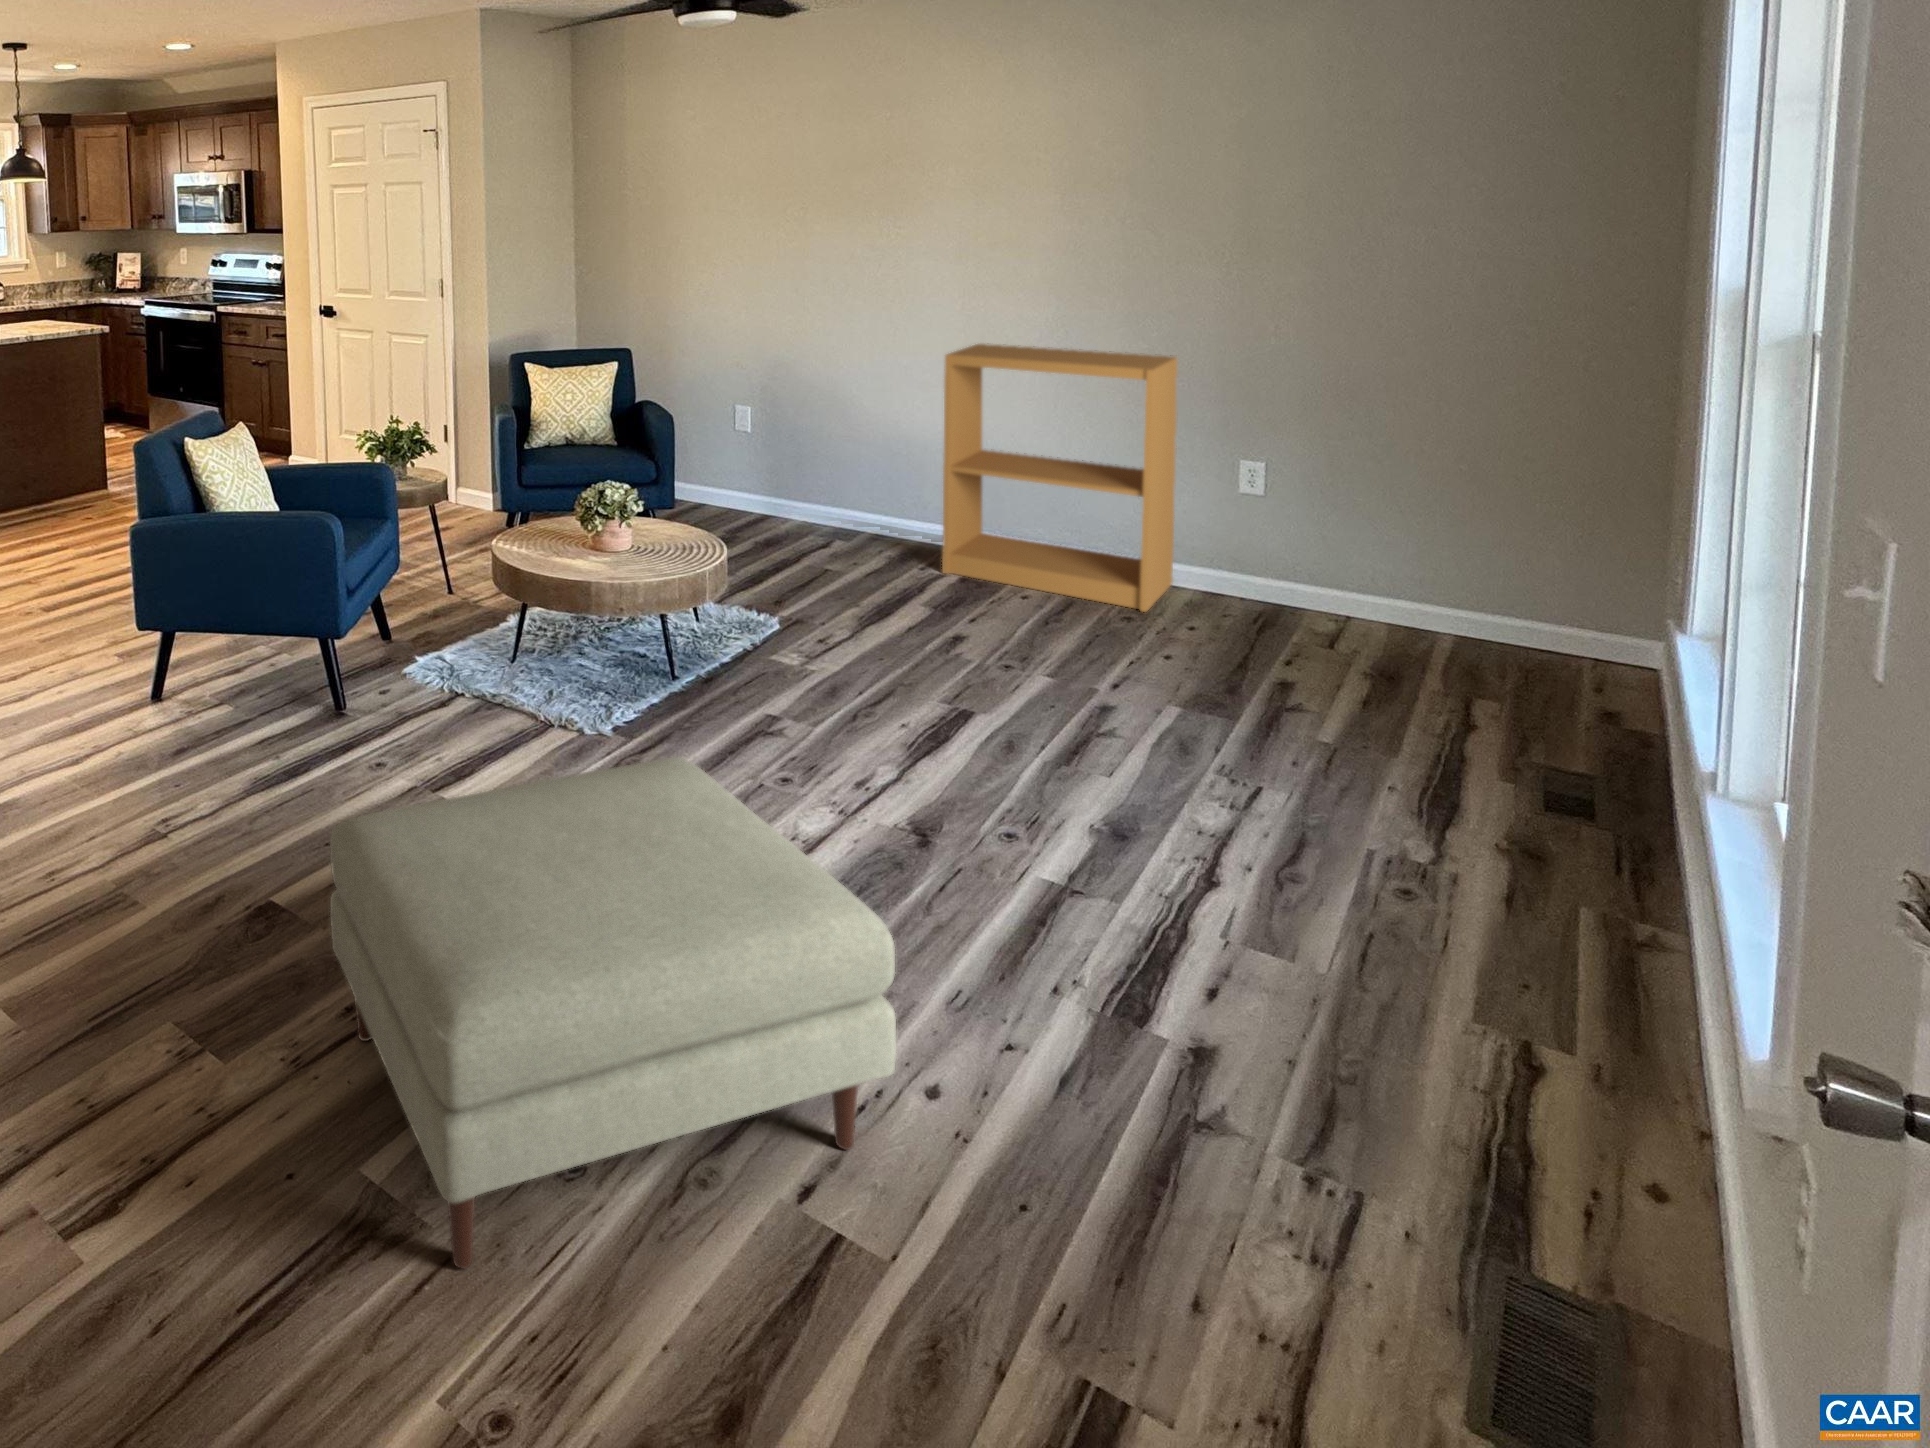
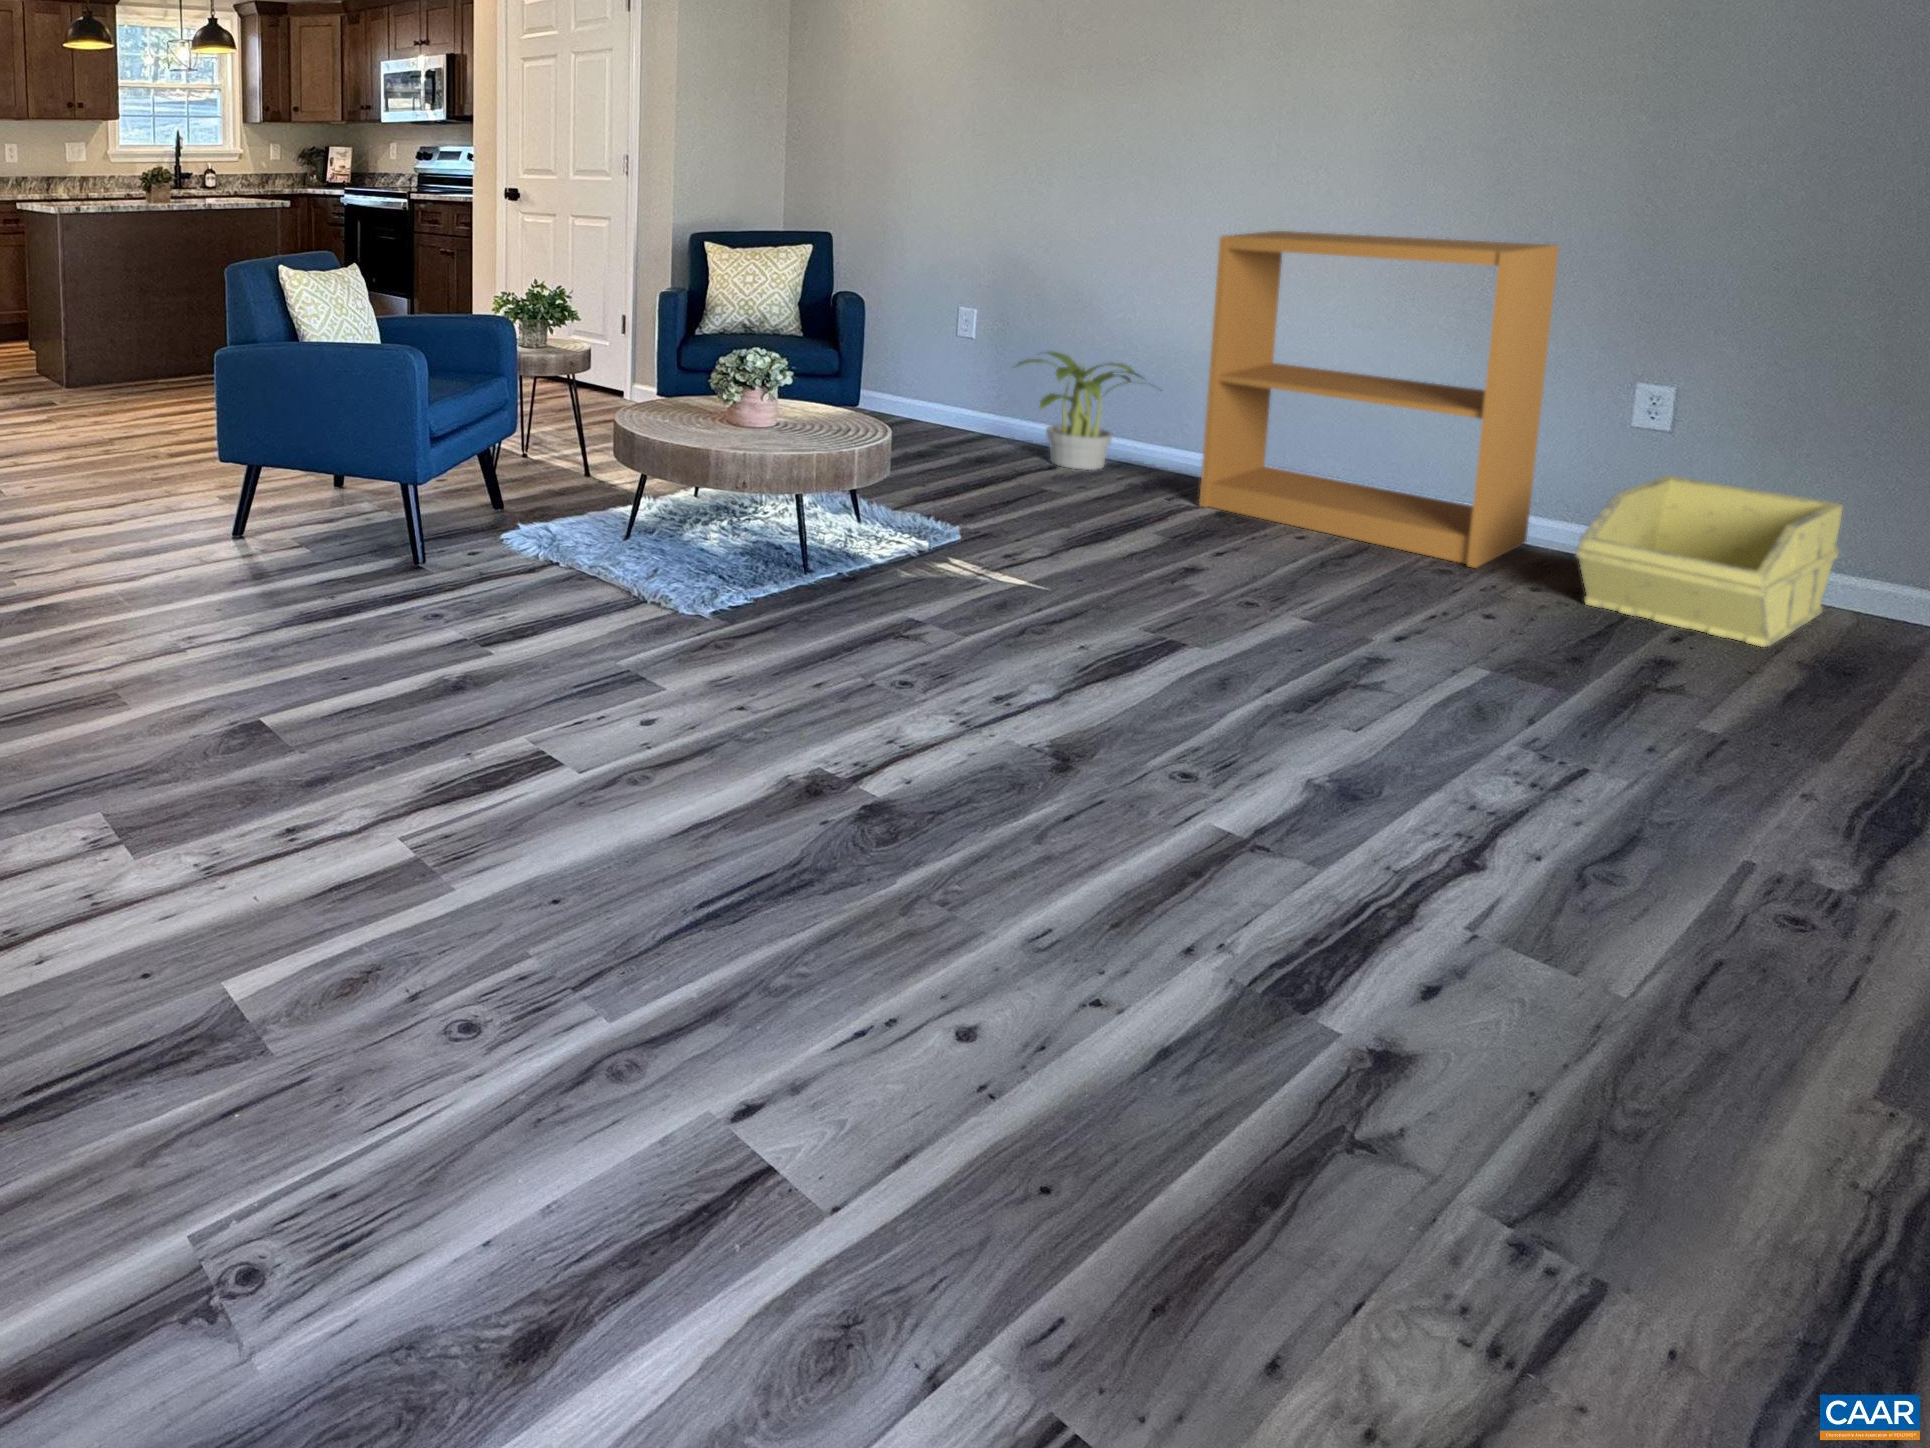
potted plant: none [785,444,902,544] -> present [1013,352,1161,470]
storage bin: none [1216,528,1373,662] -> present [1576,476,1843,647]
ottoman: present [330,757,896,1269] -> none [248,598,892,1105]

